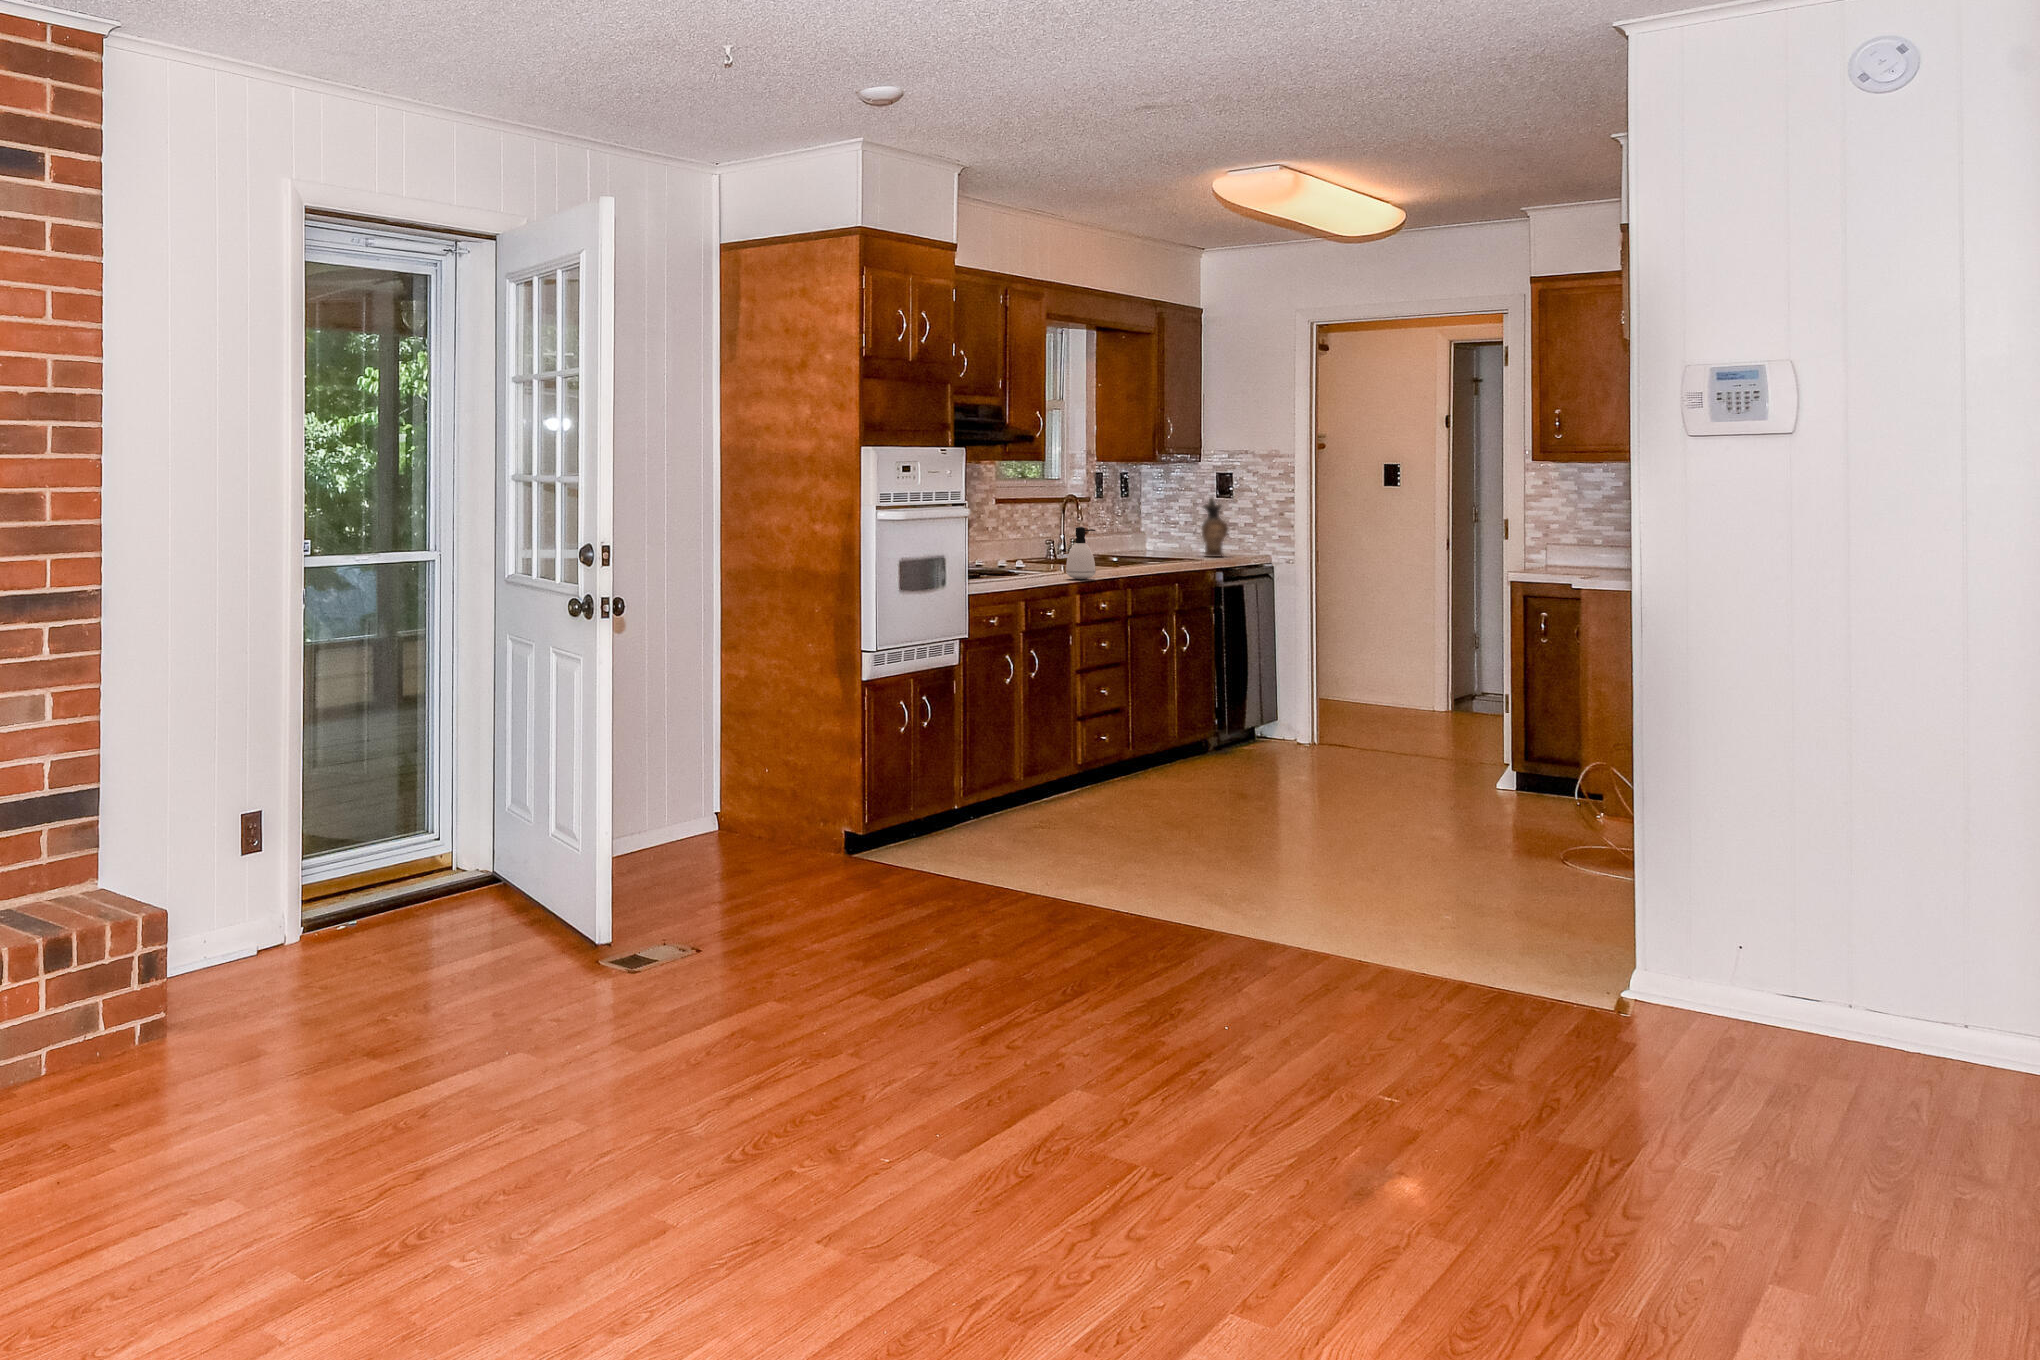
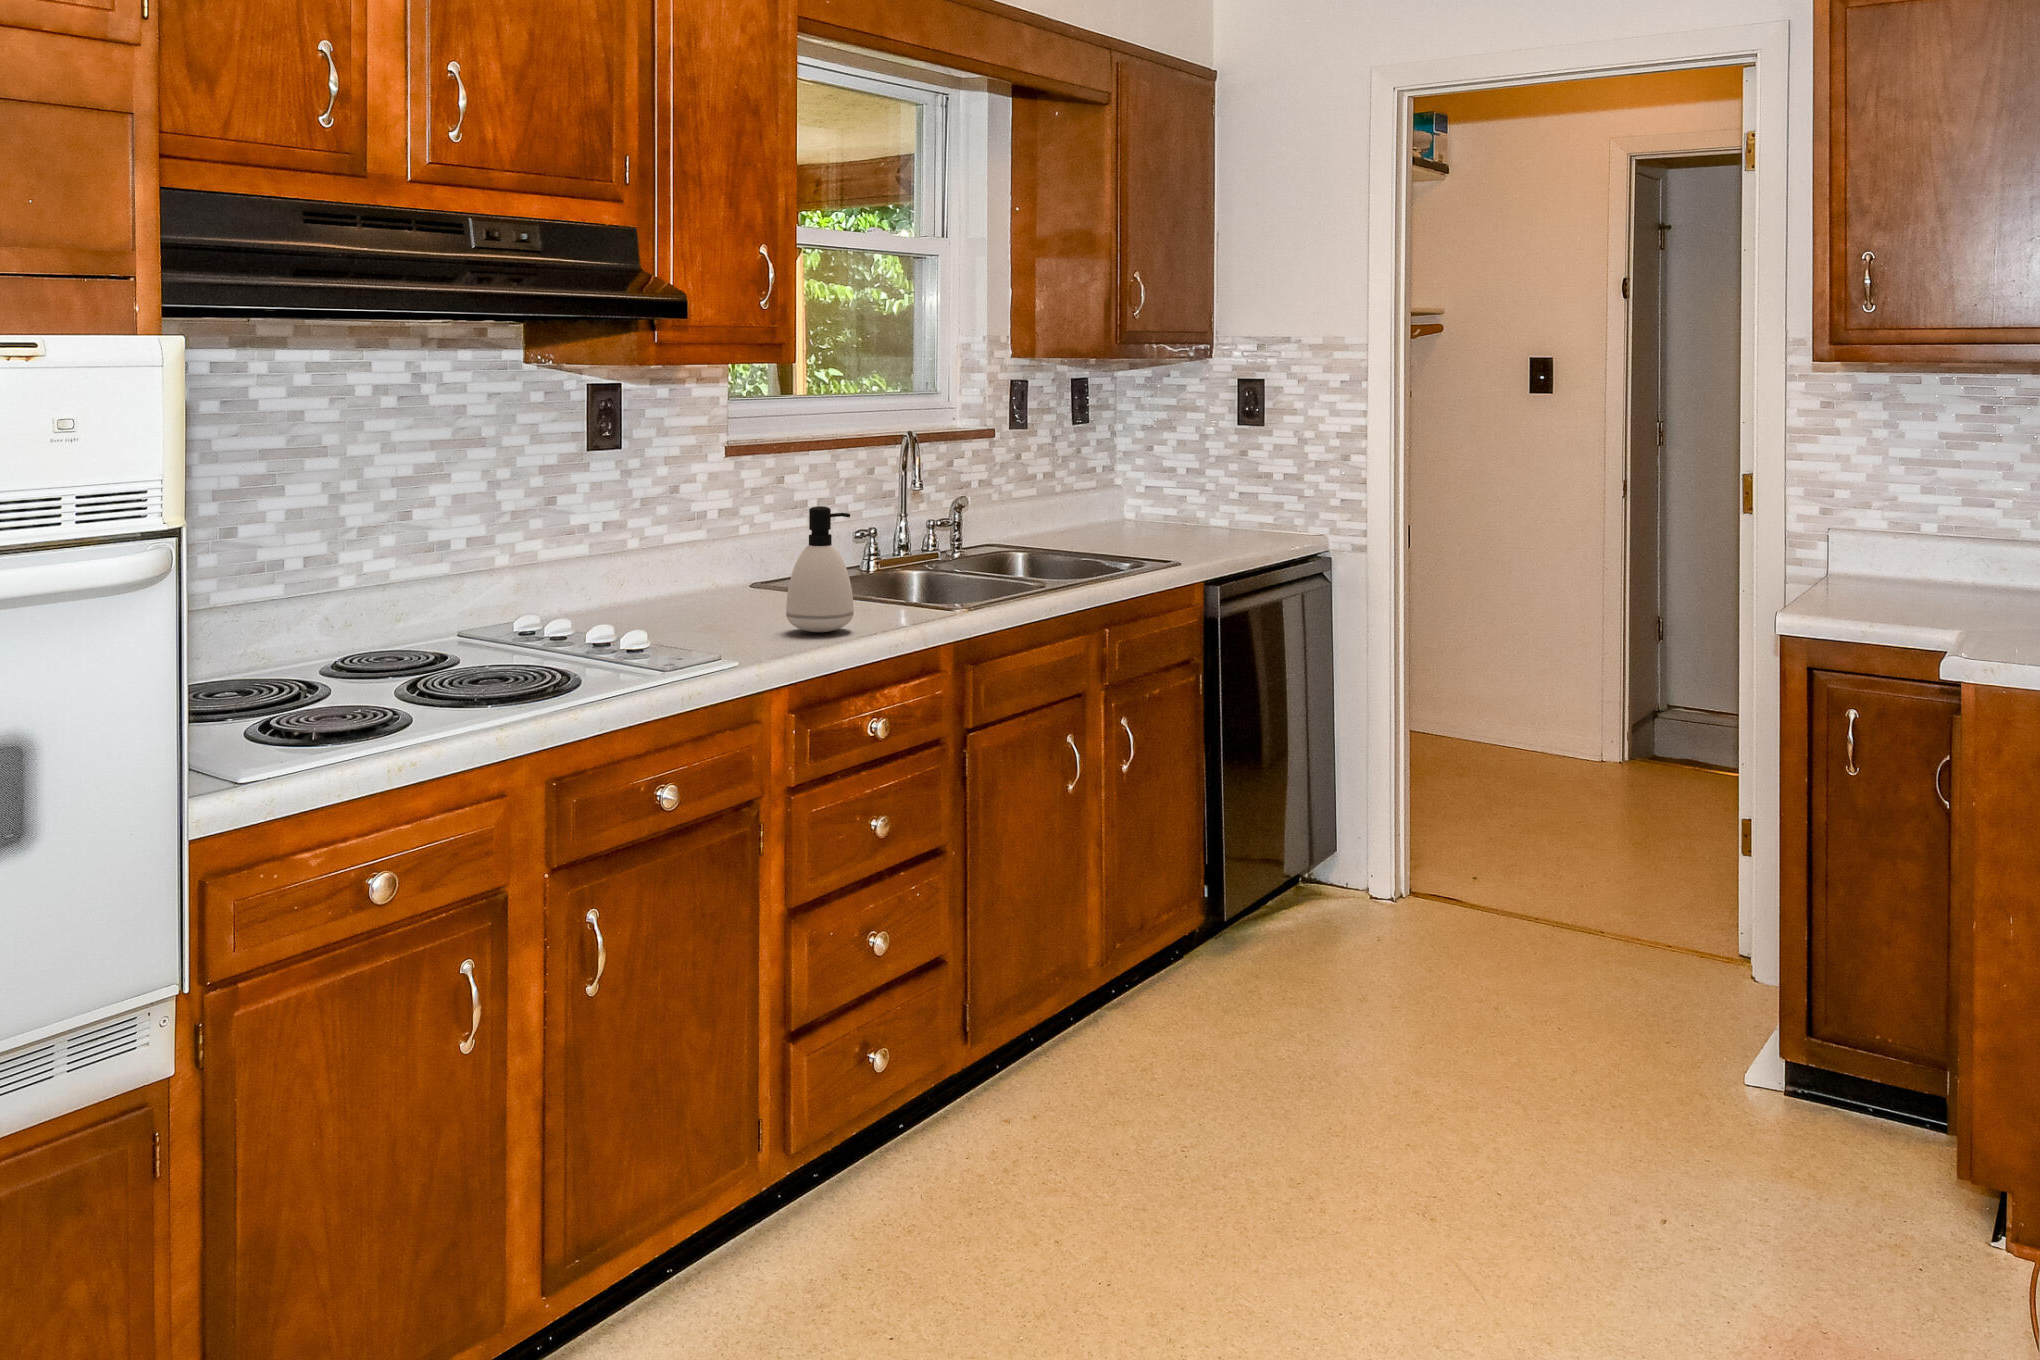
ceramic pitcher: present [1202,496,1228,557] -> none [1203,424,1250,539]

